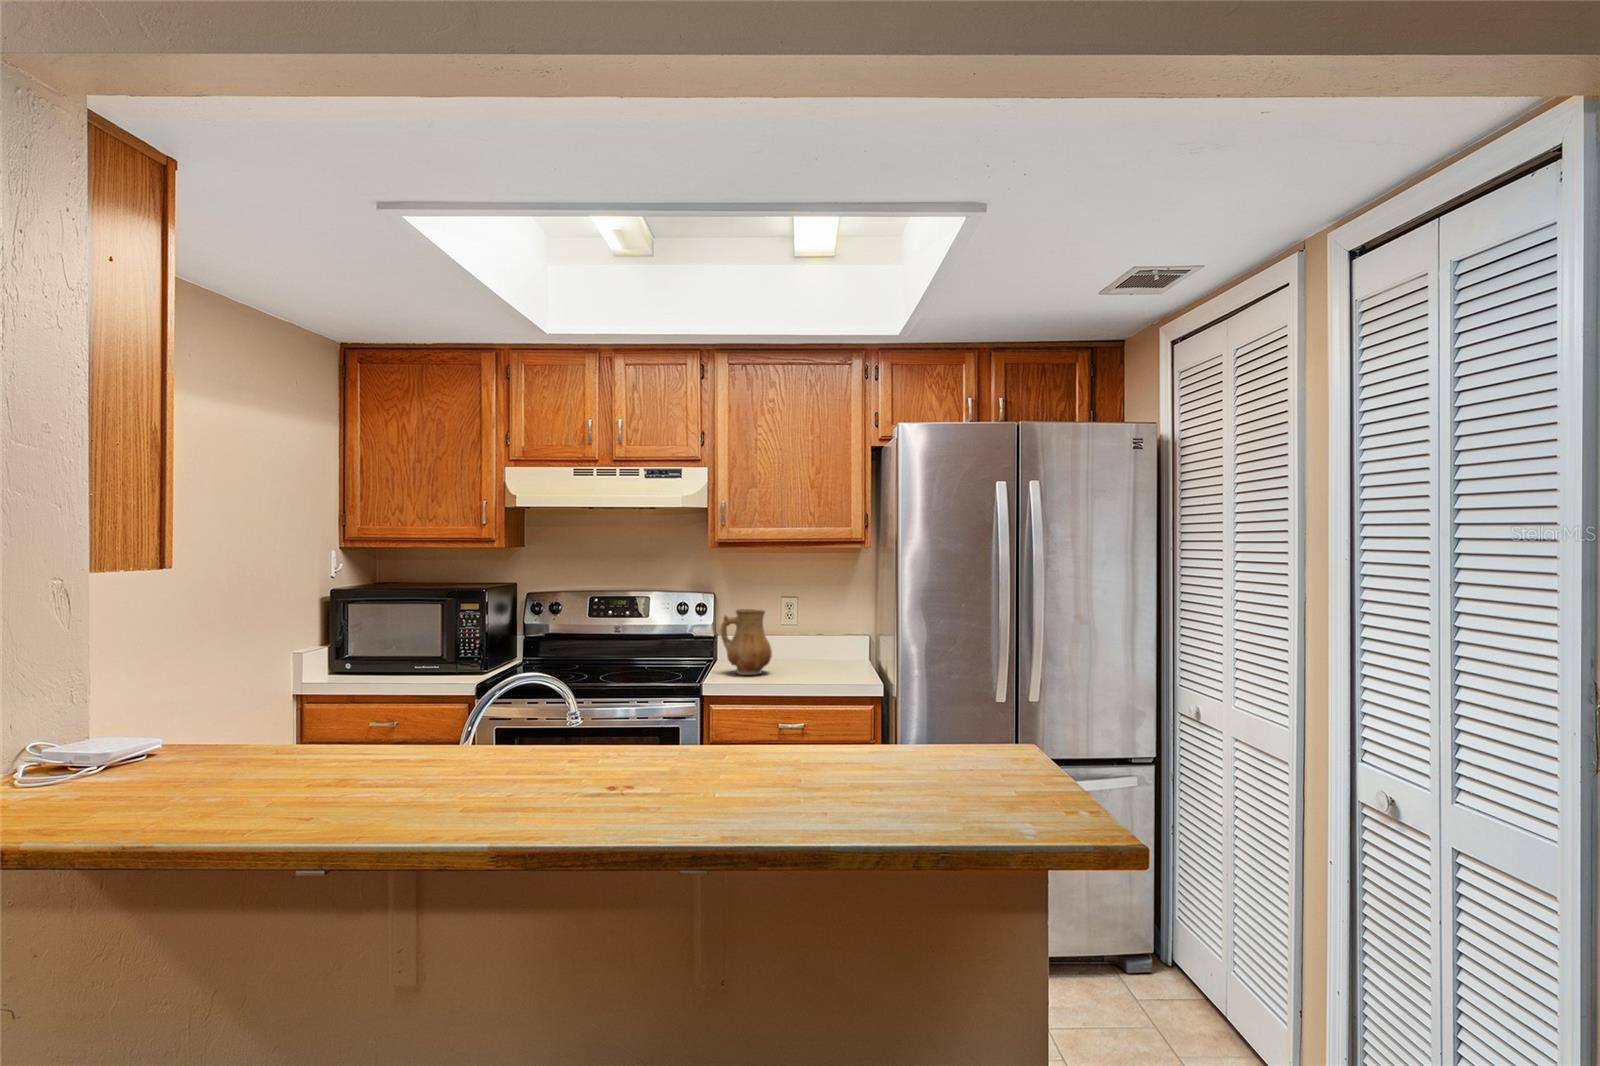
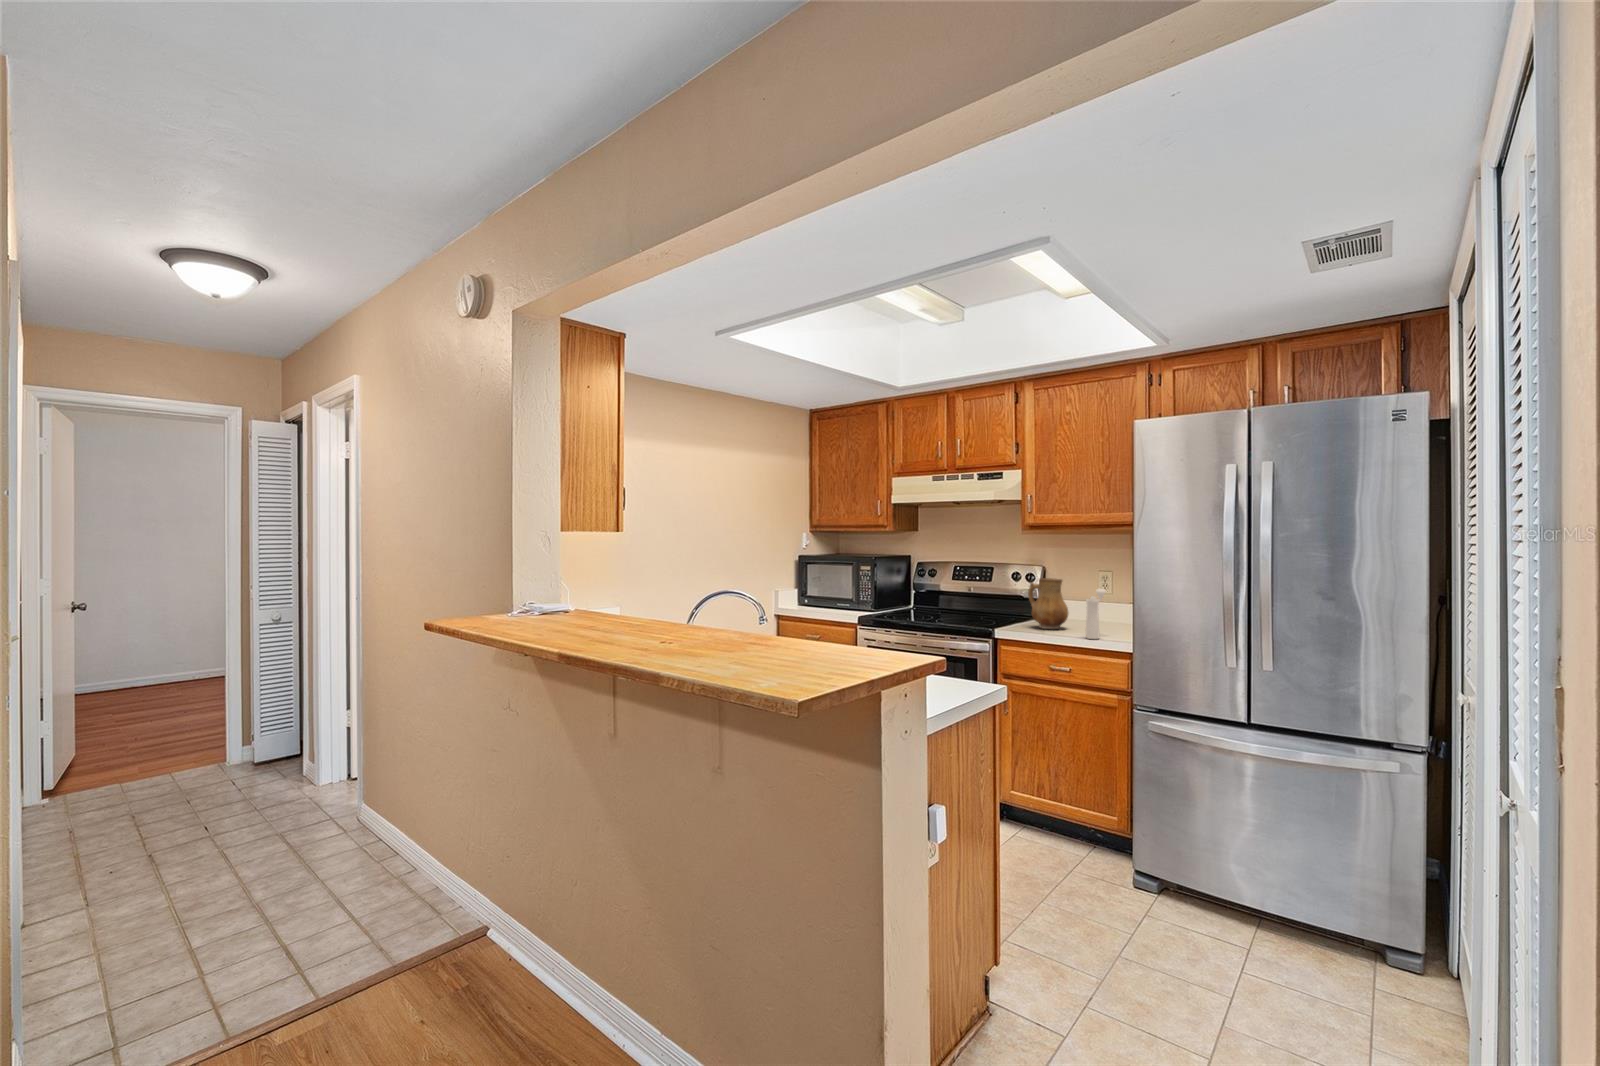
pepper mill: none [812,620,829,683] -> present [1086,589,1106,639]

